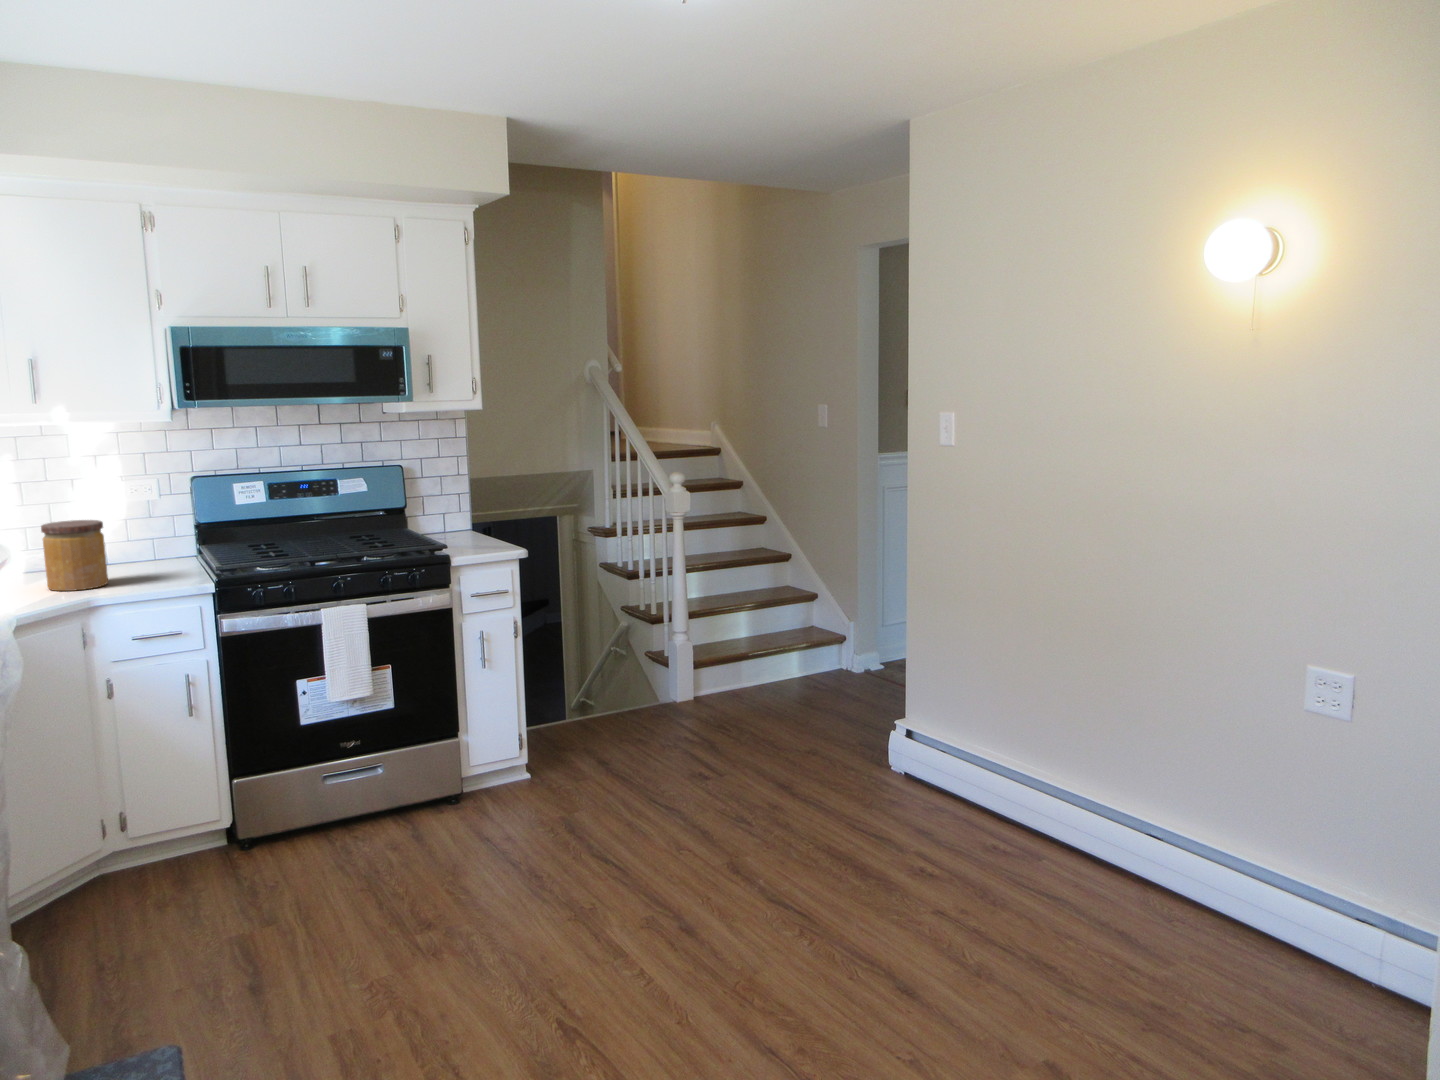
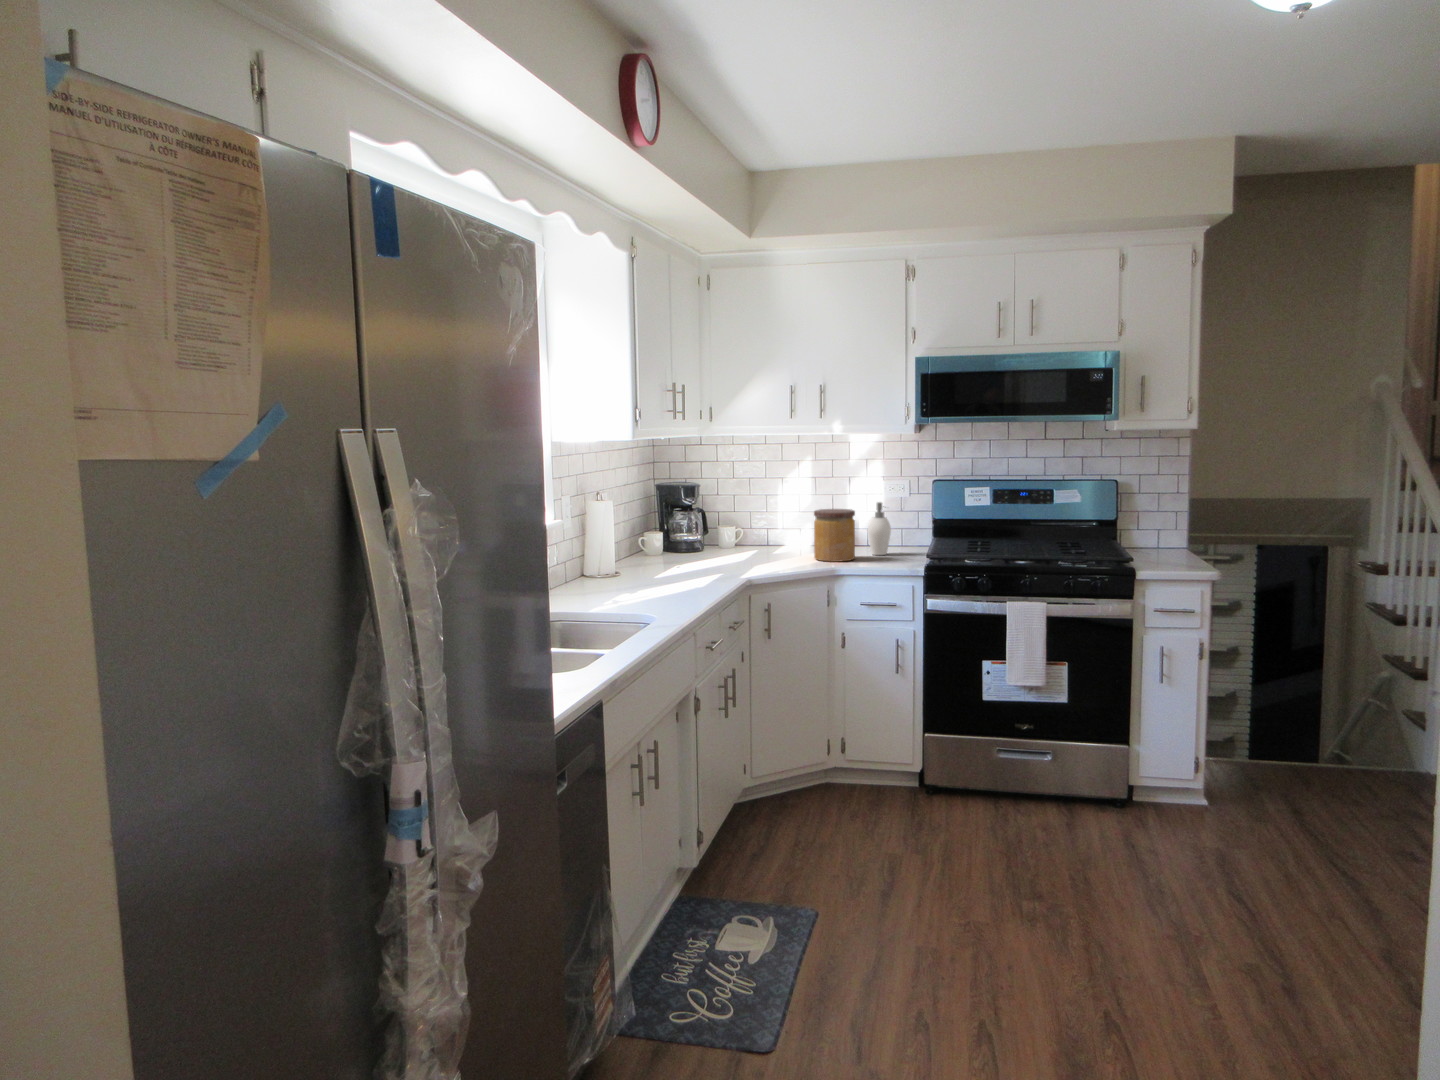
soap dispenser: none [115,508,148,575] -> present [868,502,891,555]

